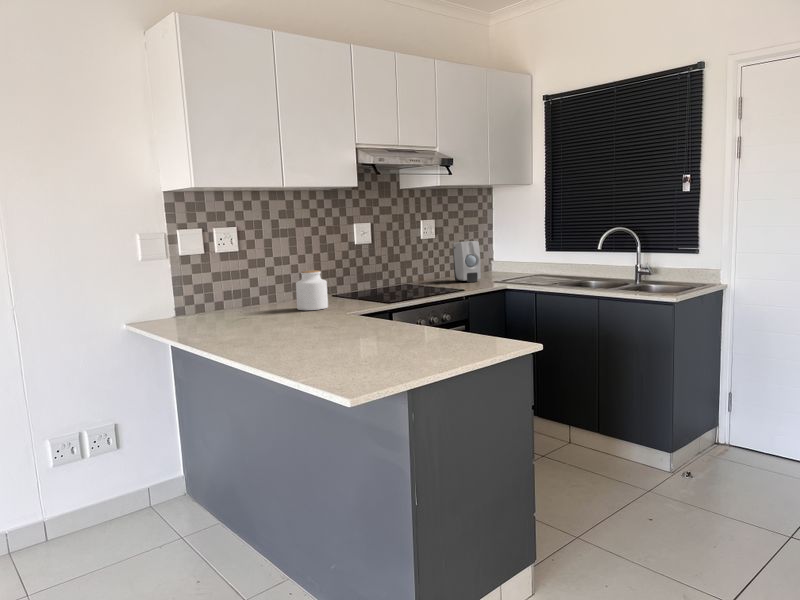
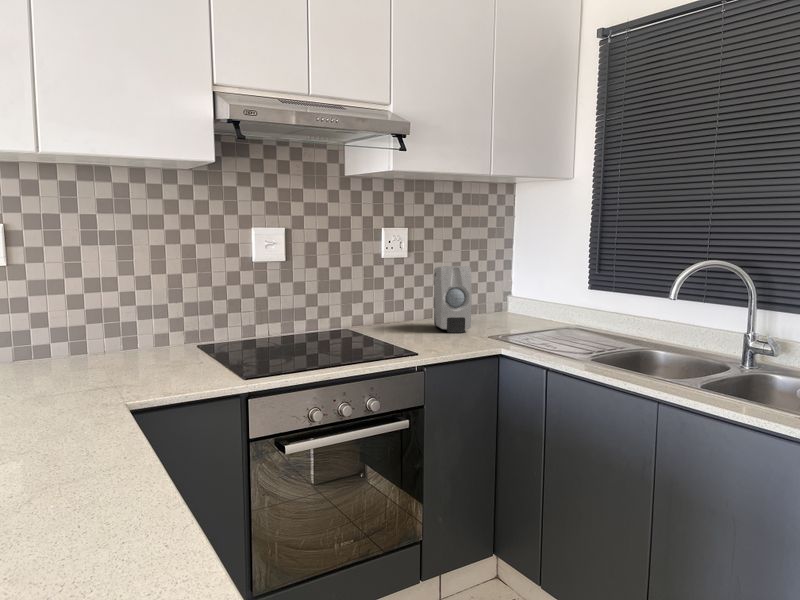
jar: present [296,270,328,310] -> none [61,310,127,387]

